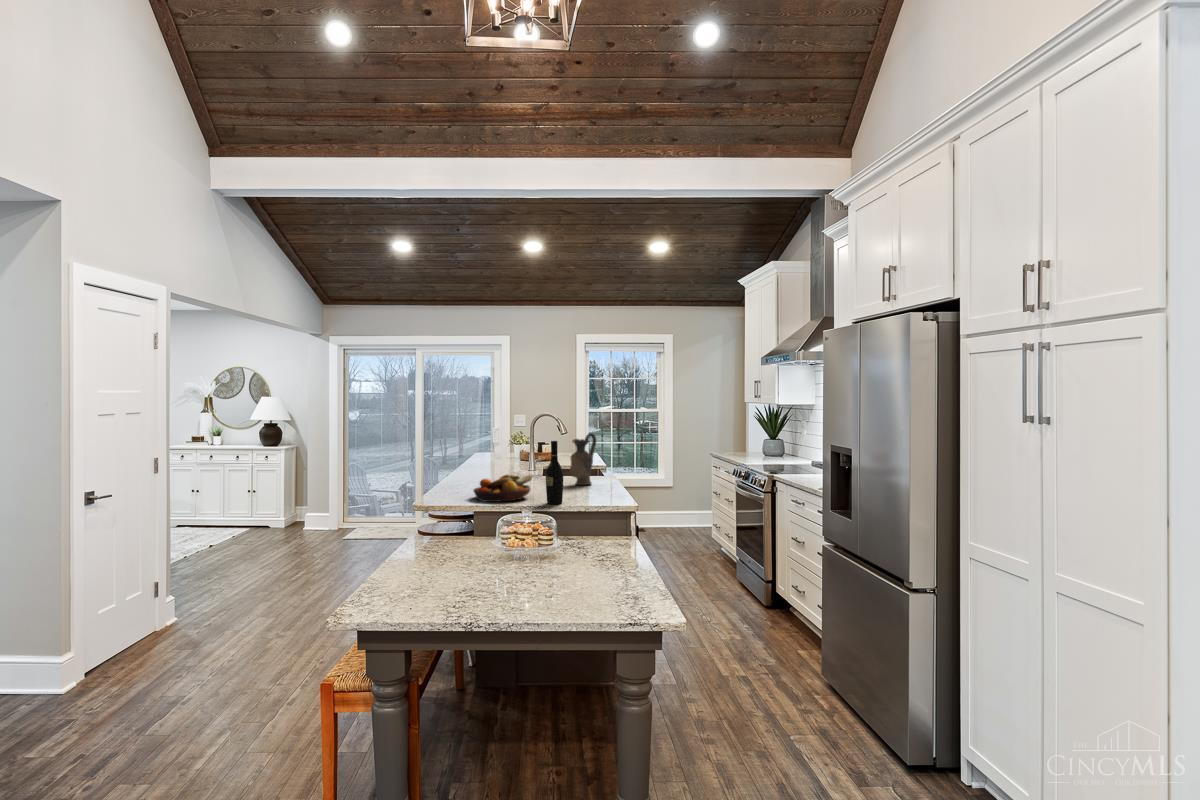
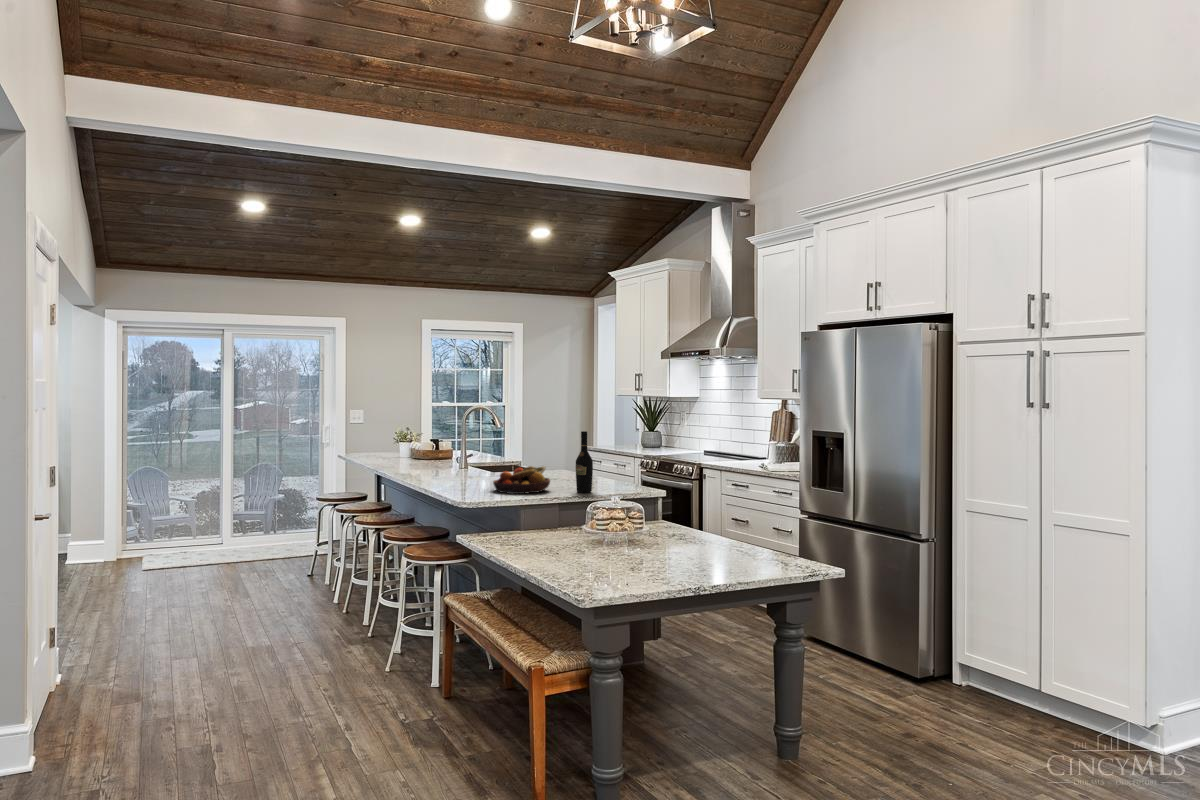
ceramic pitcher: present [570,433,596,485] -> none [544,425,567,478]

